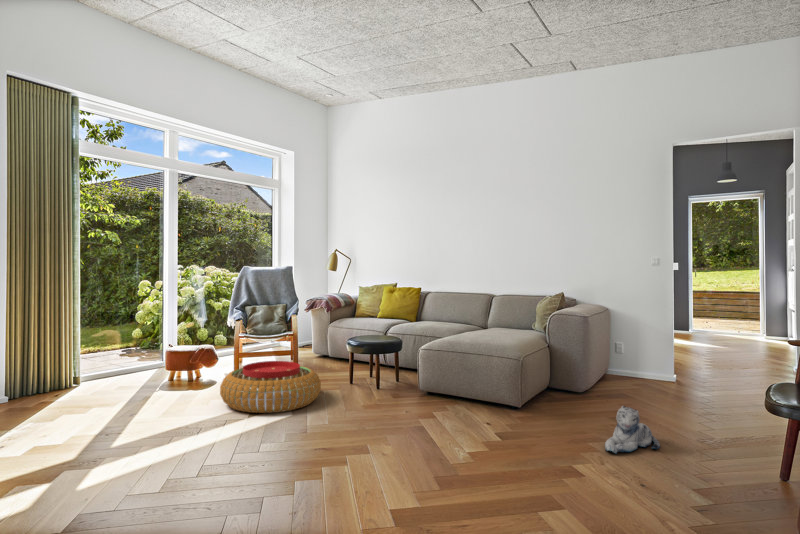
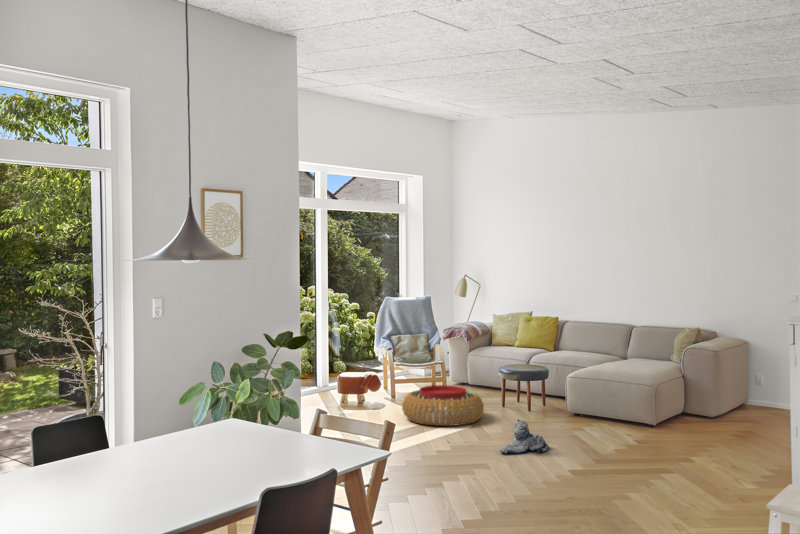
plush toy: present [605,406,660,453] -> present [500,420,549,454]

